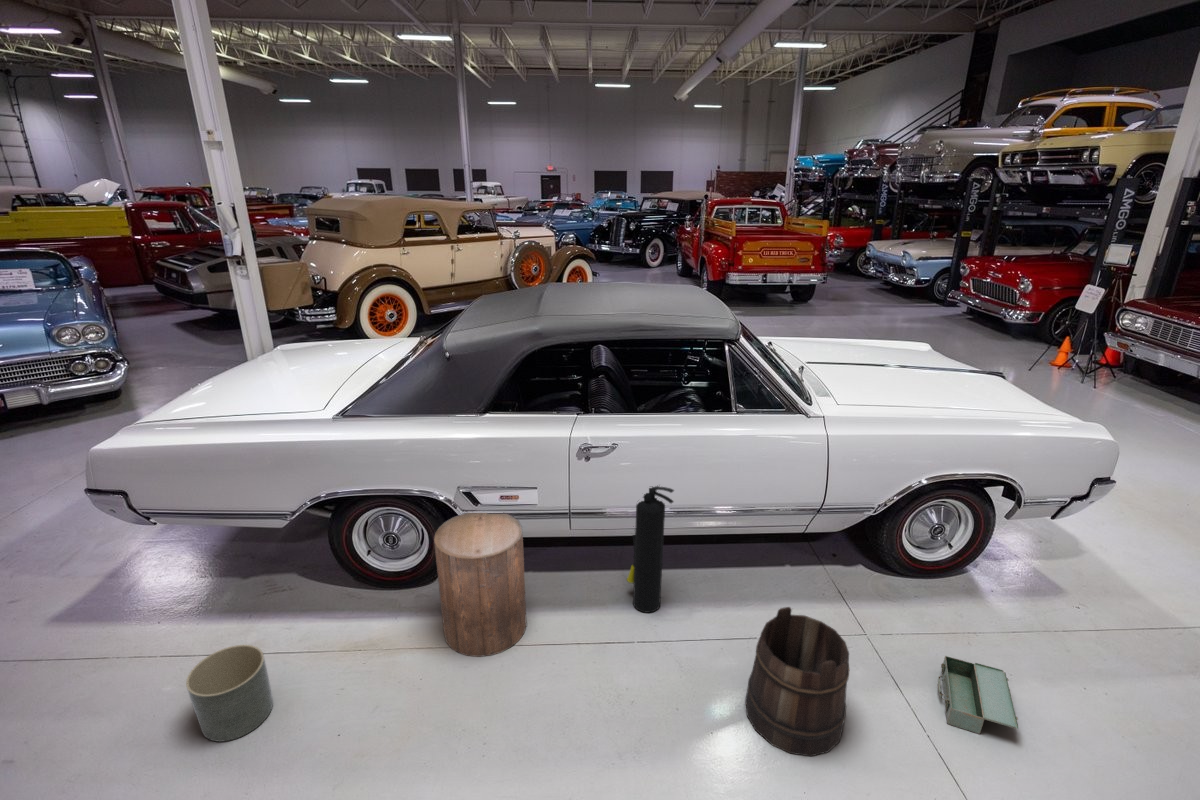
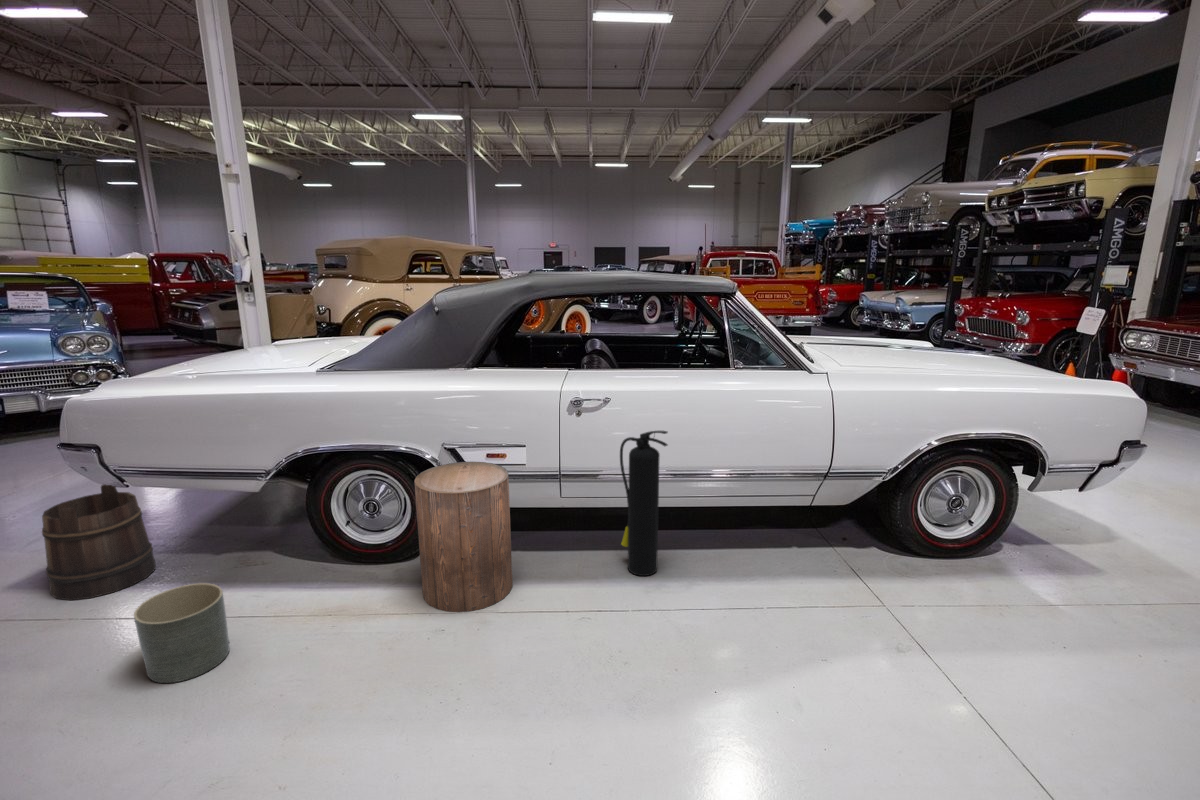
bucket: present [745,607,850,756] -> present [42,484,156,600]
toolbox: present [938,656,1018,734] -> none [963,605,1057,677]

